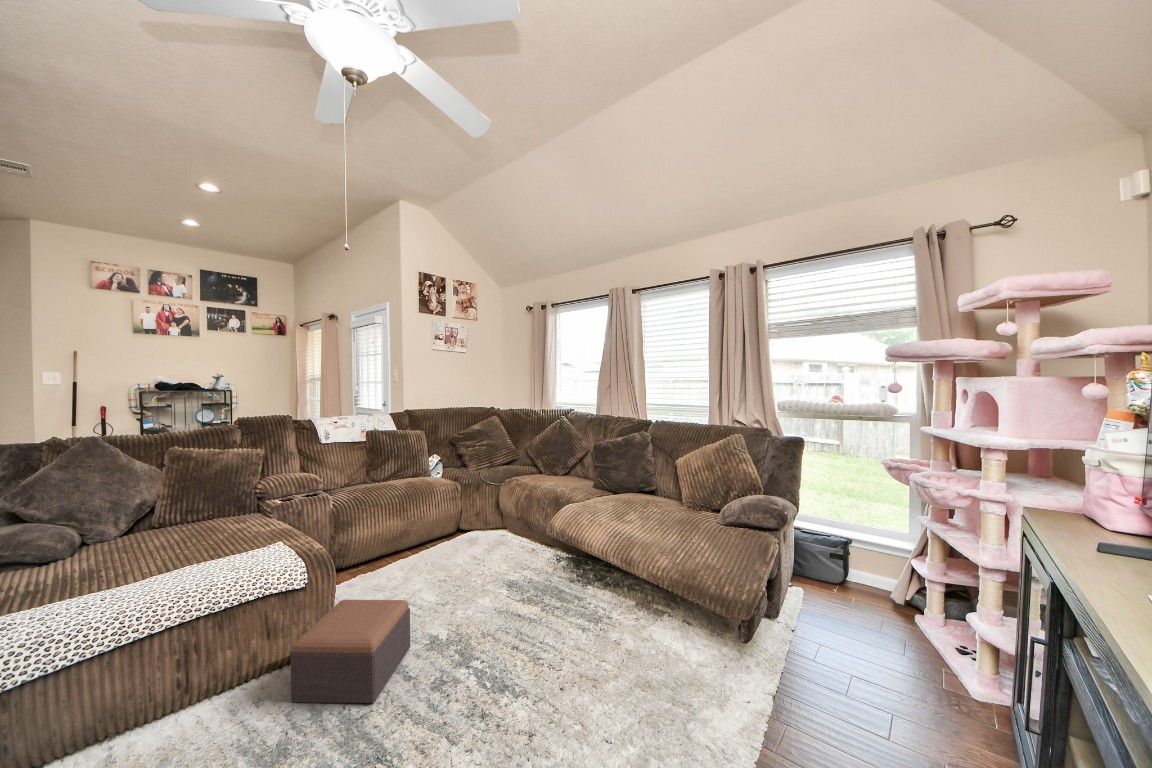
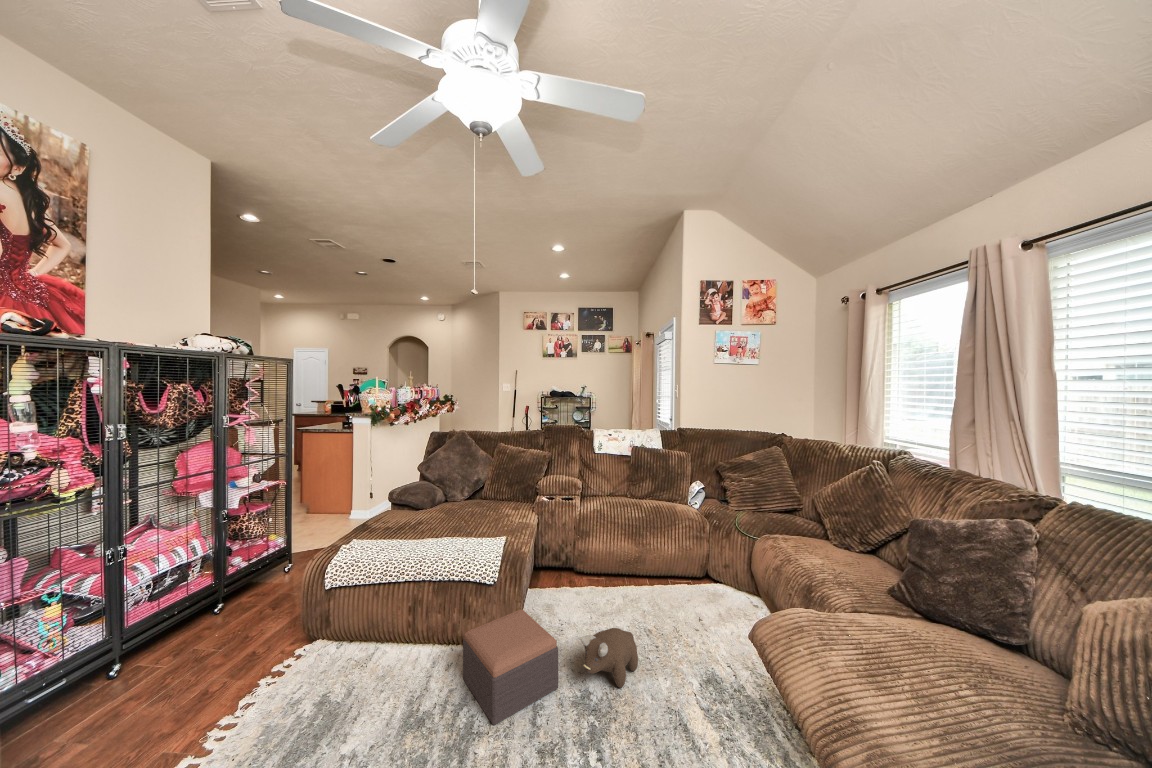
plush toy: none [421,575,466,622] -> present [580,628,638,688]

